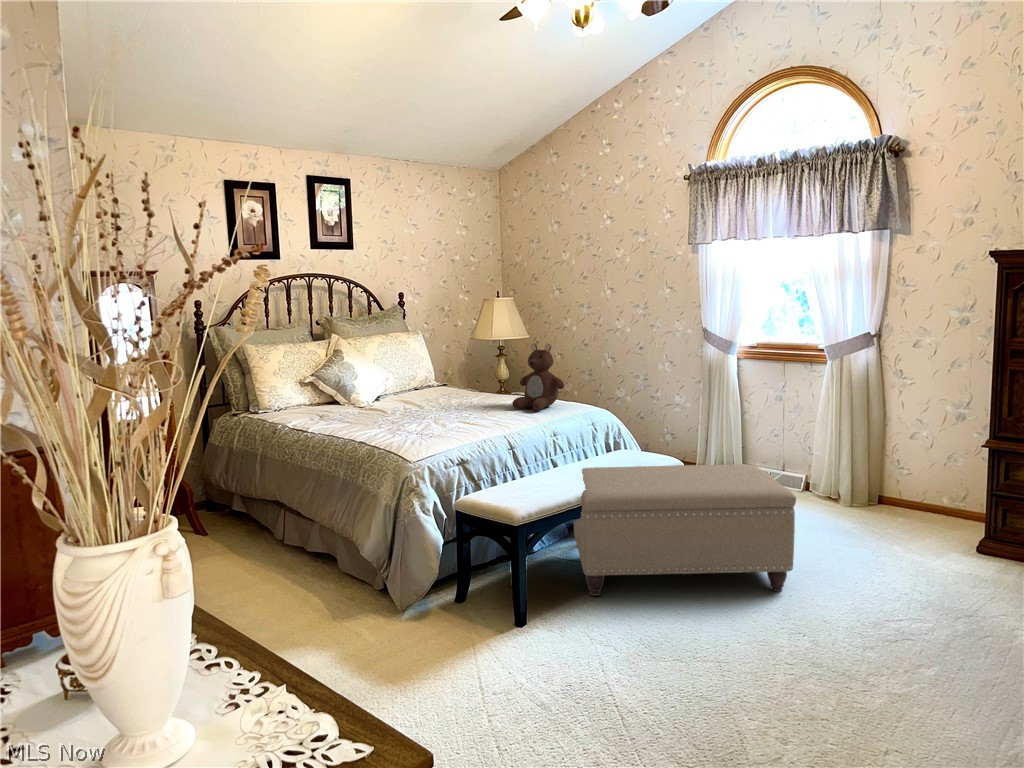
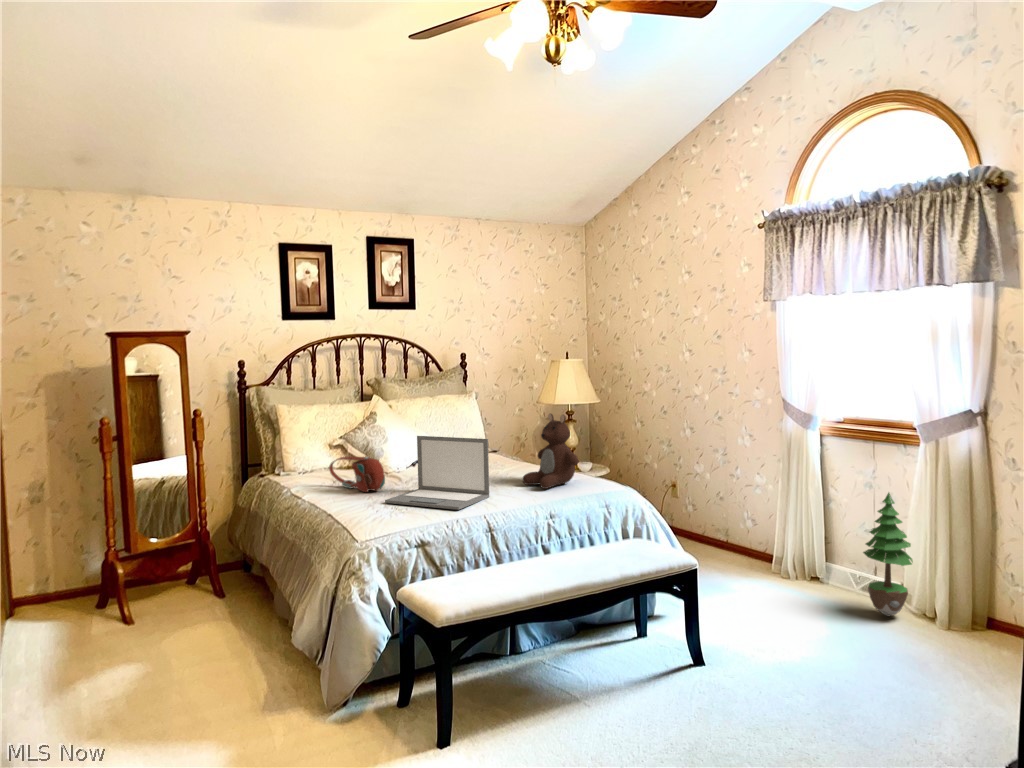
laptop: none [402,367,494,431] -> present [385,436,489,510]
handbag: none [325,389,388,423] -> present [329,457,385,492]
potted tree: none [785,400,825,500] -> present [863,493,913,617]
ottoman: present [574,464,796,596] -> none [530,560,790,742]

